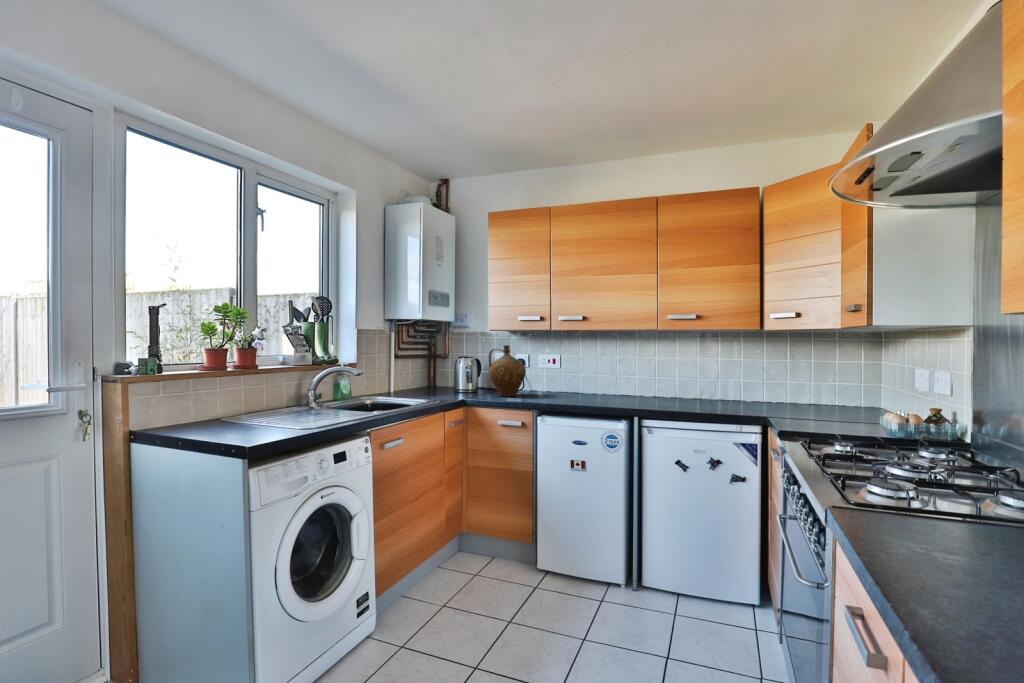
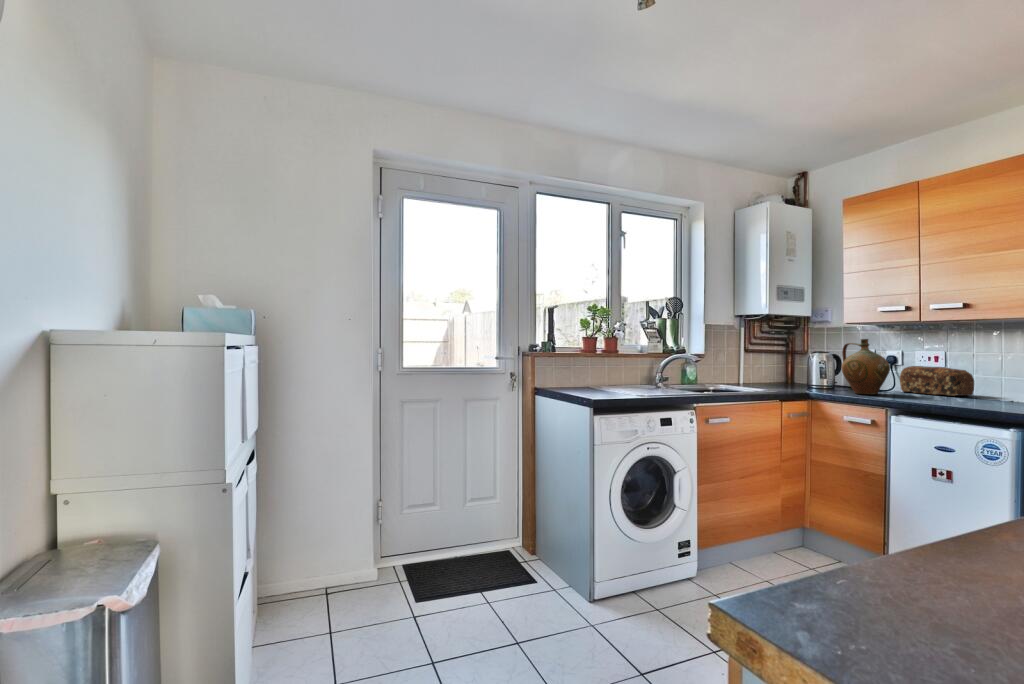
bread loaf: none [526,367,574,392] -> present [900,366,974,396]

